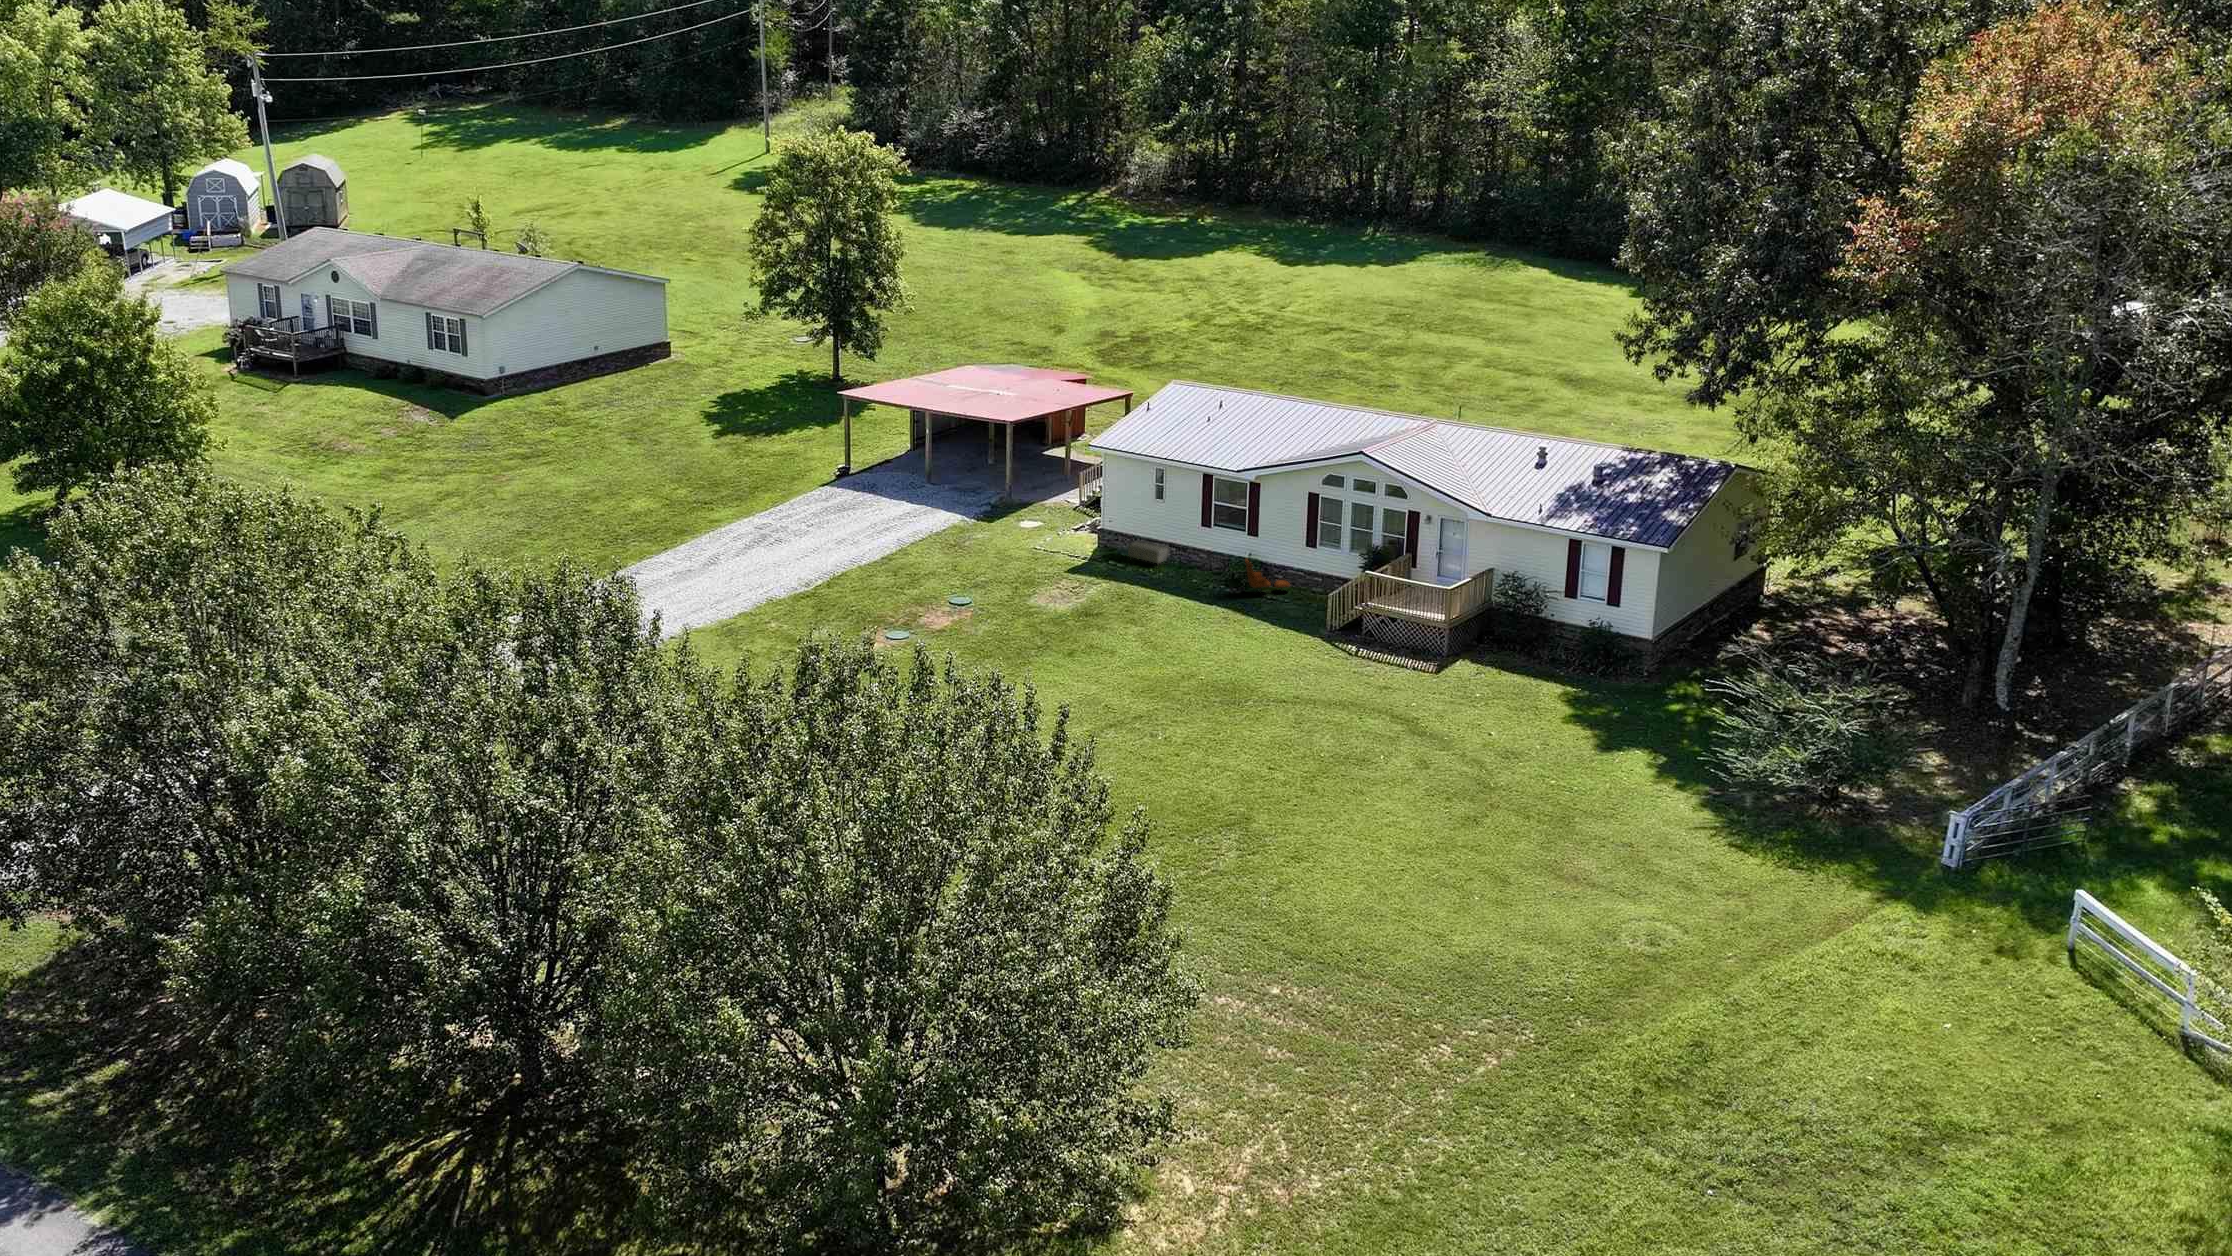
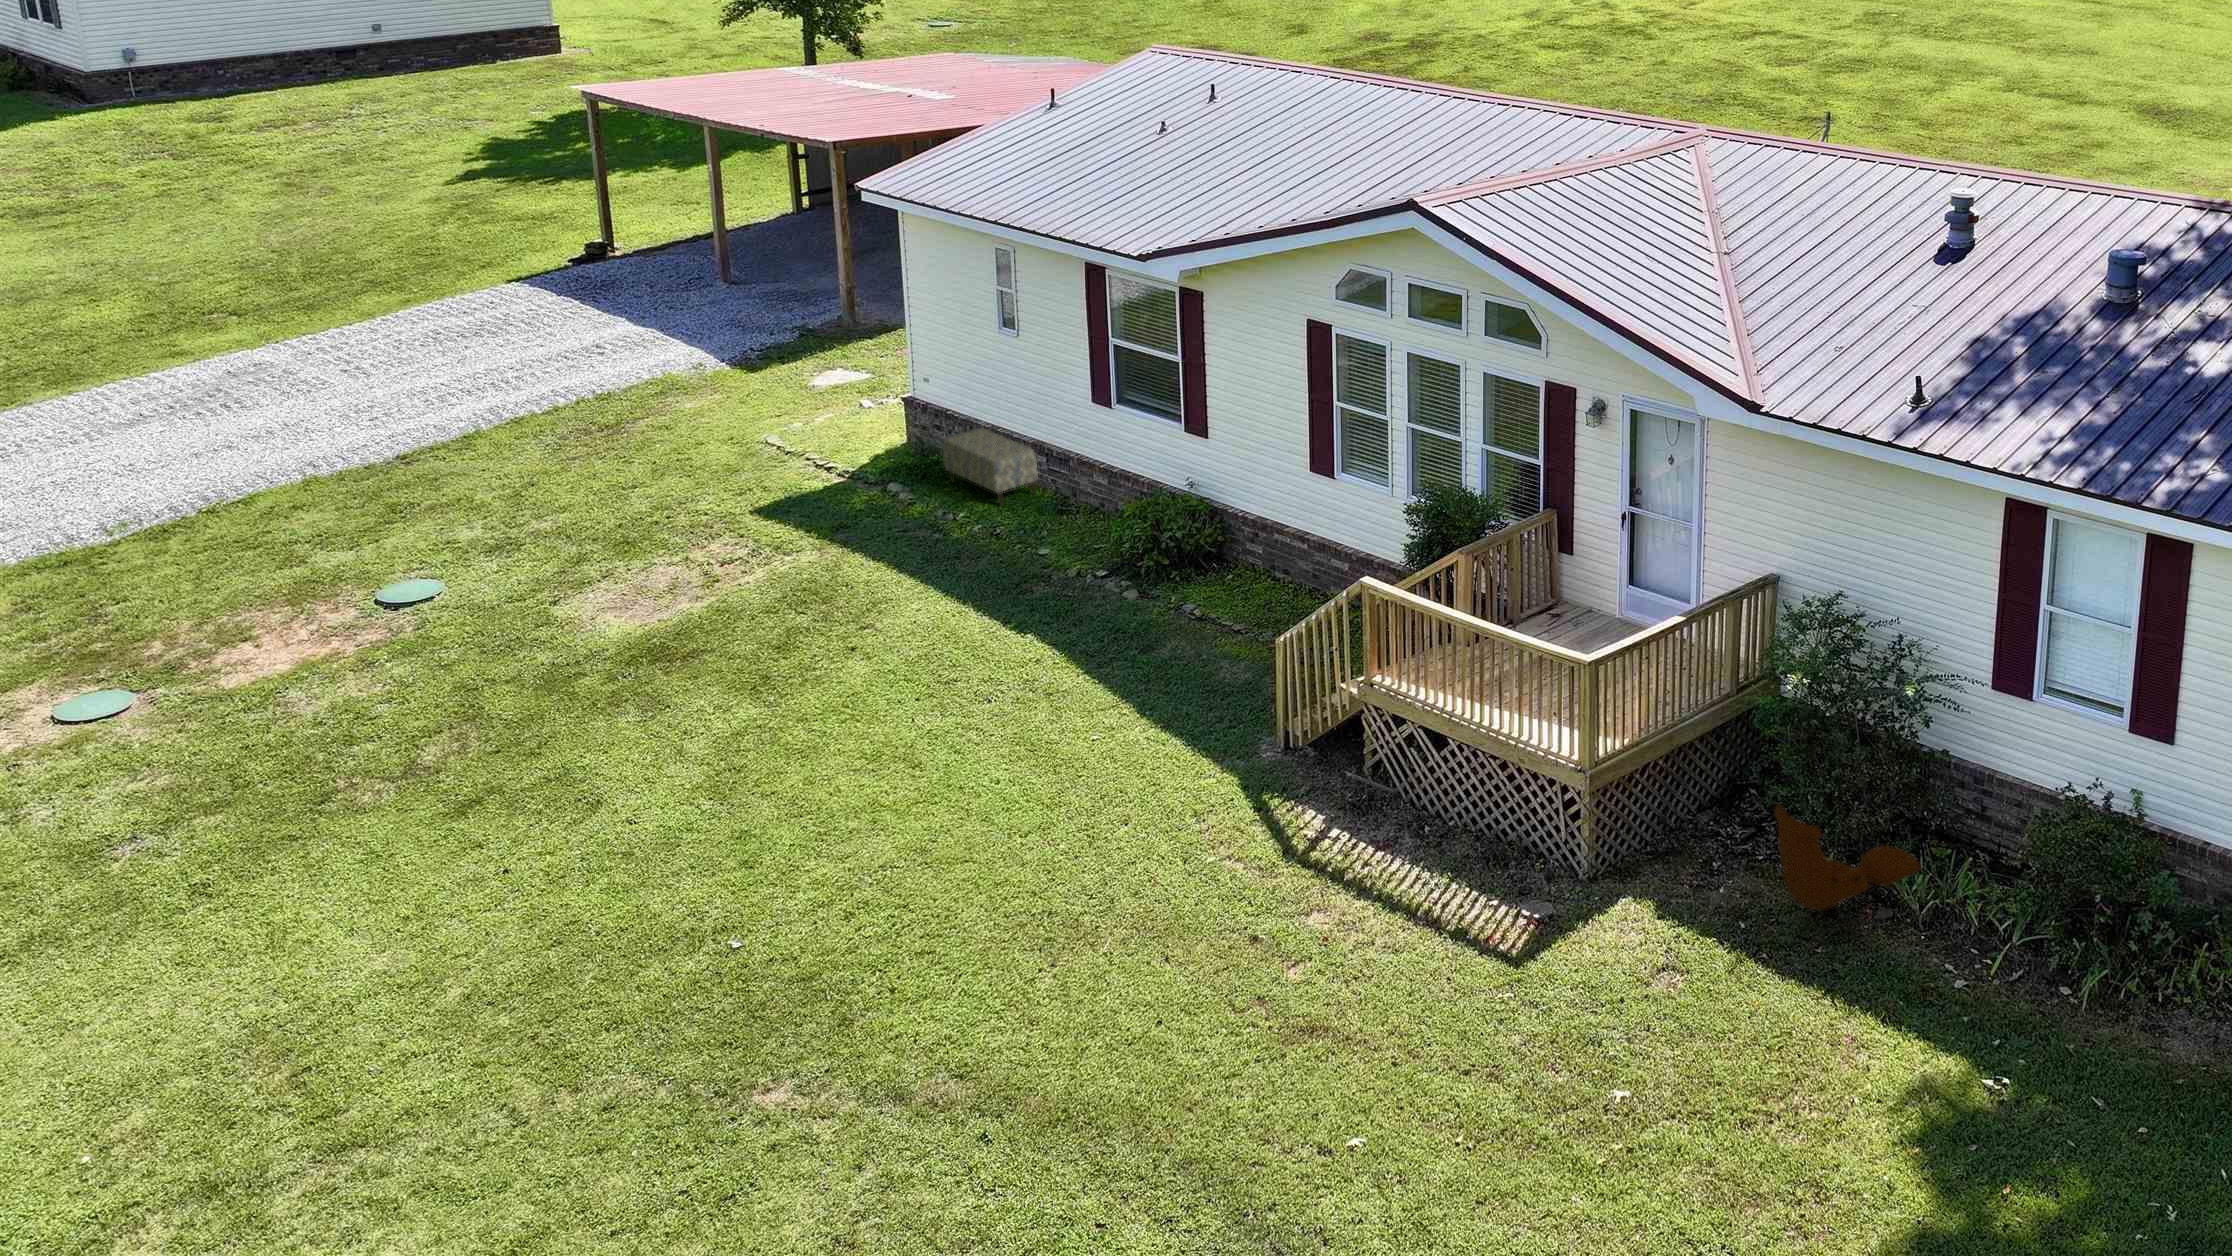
lounge chair: present [1245,559,1290,594] -> present [1775,804,1920,940]

